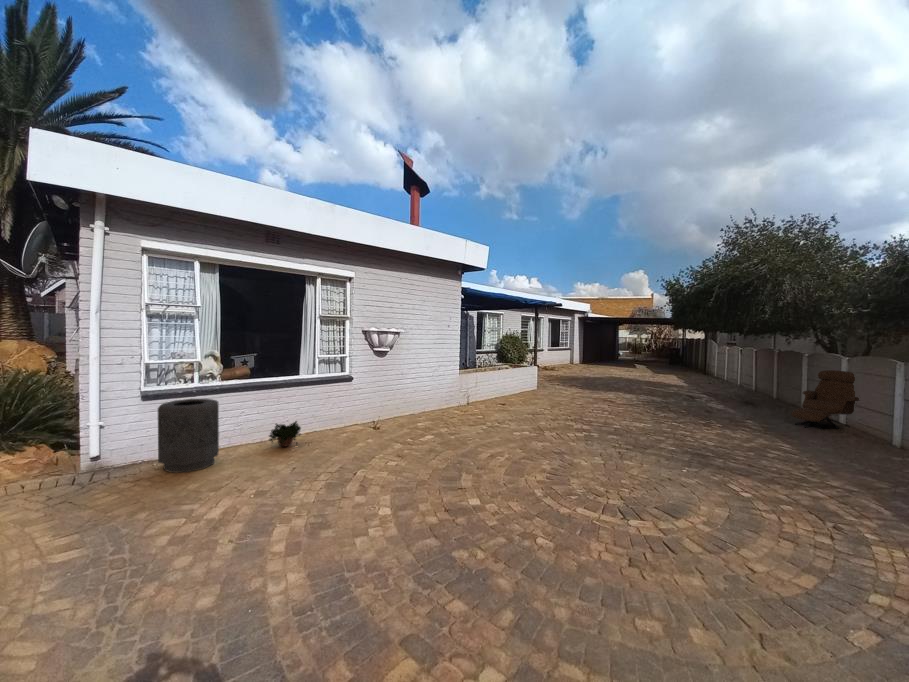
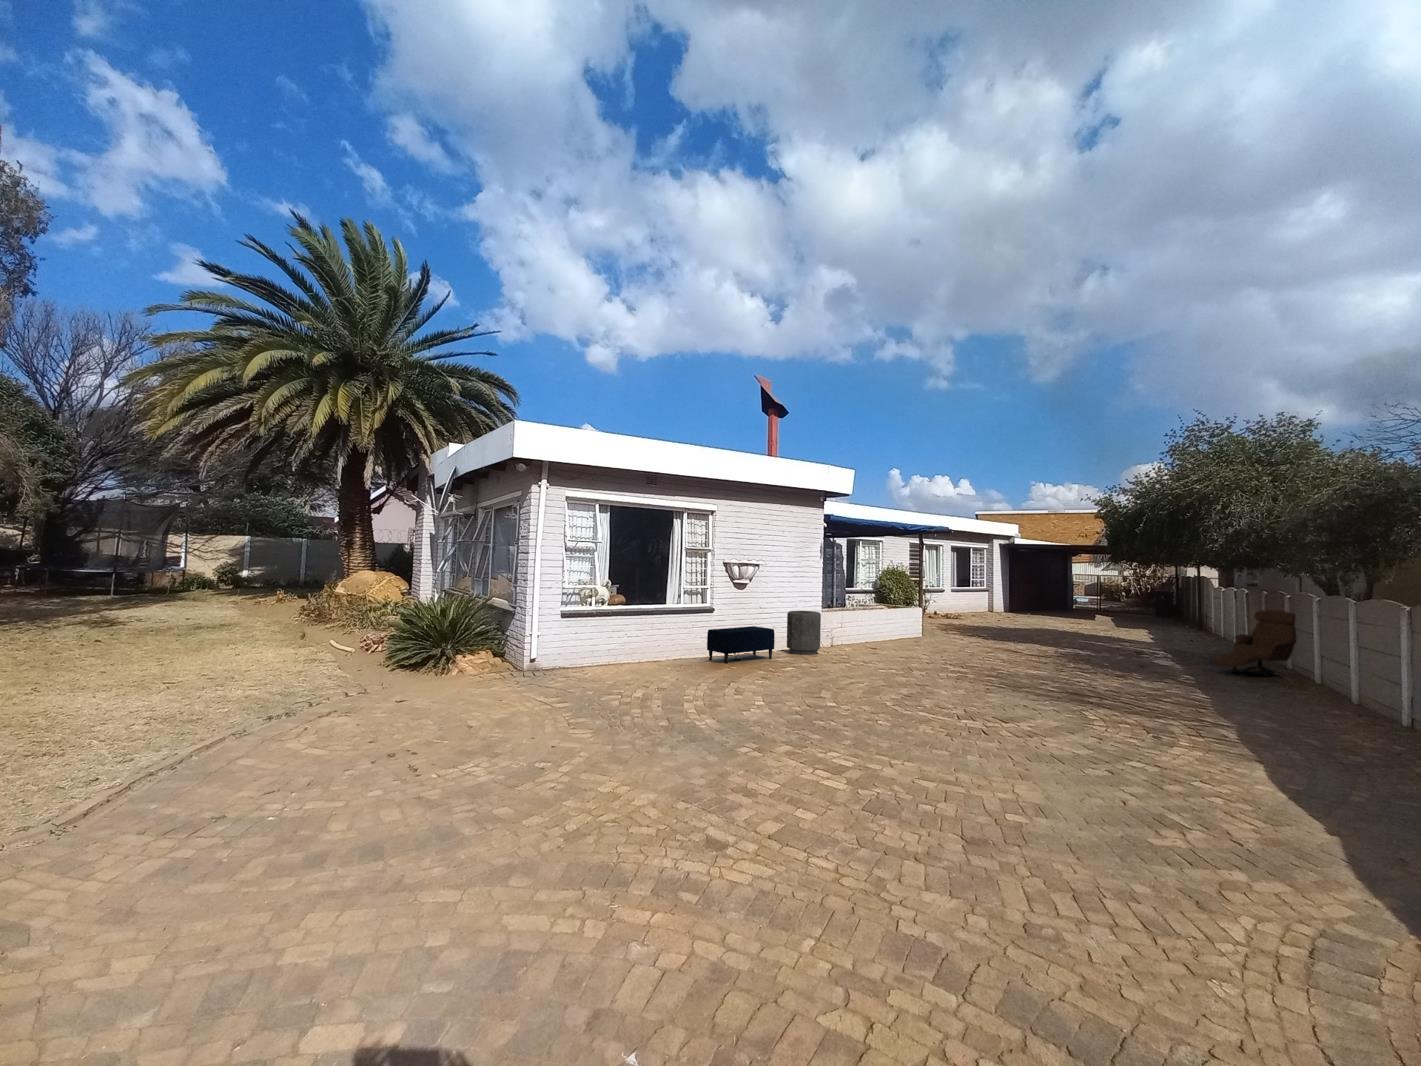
bench: none [345,392,415,435] -> present [707,626,775,664]
trash can: present [158,399,219,473] -> present [787,611,821,655]
potted plant: present [269,421,301,446] -> none [646,645,675,668]

